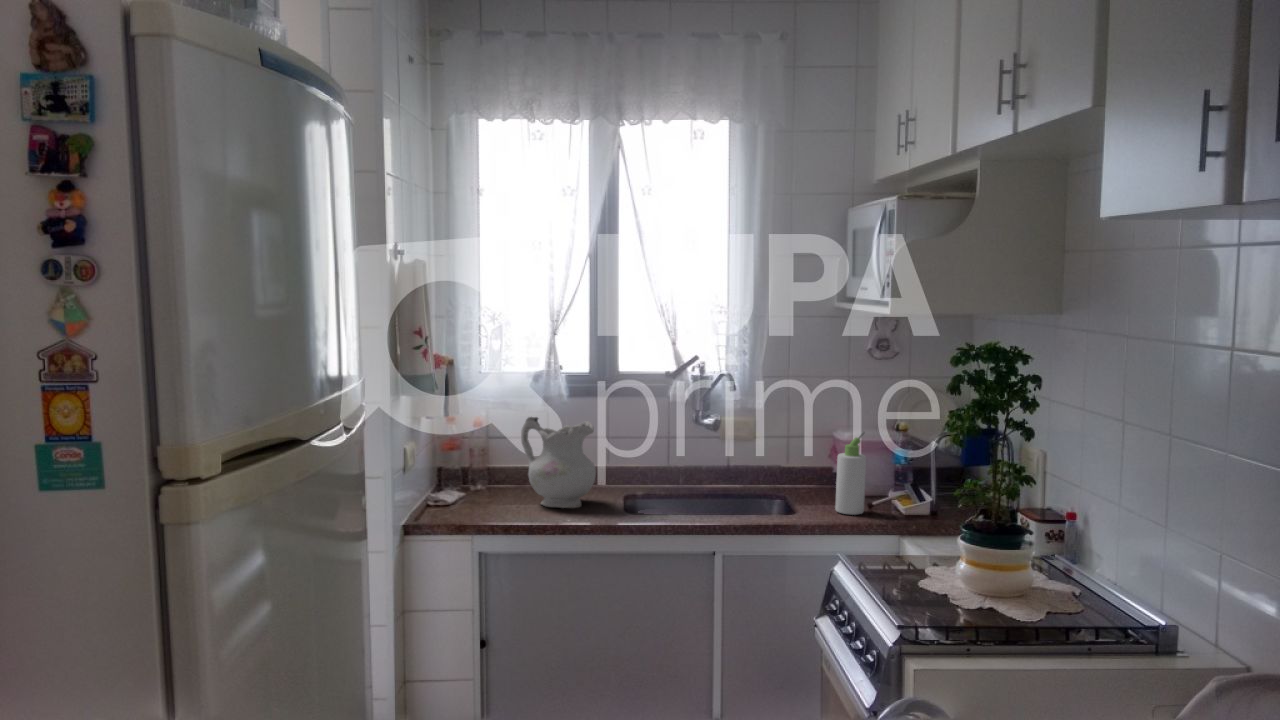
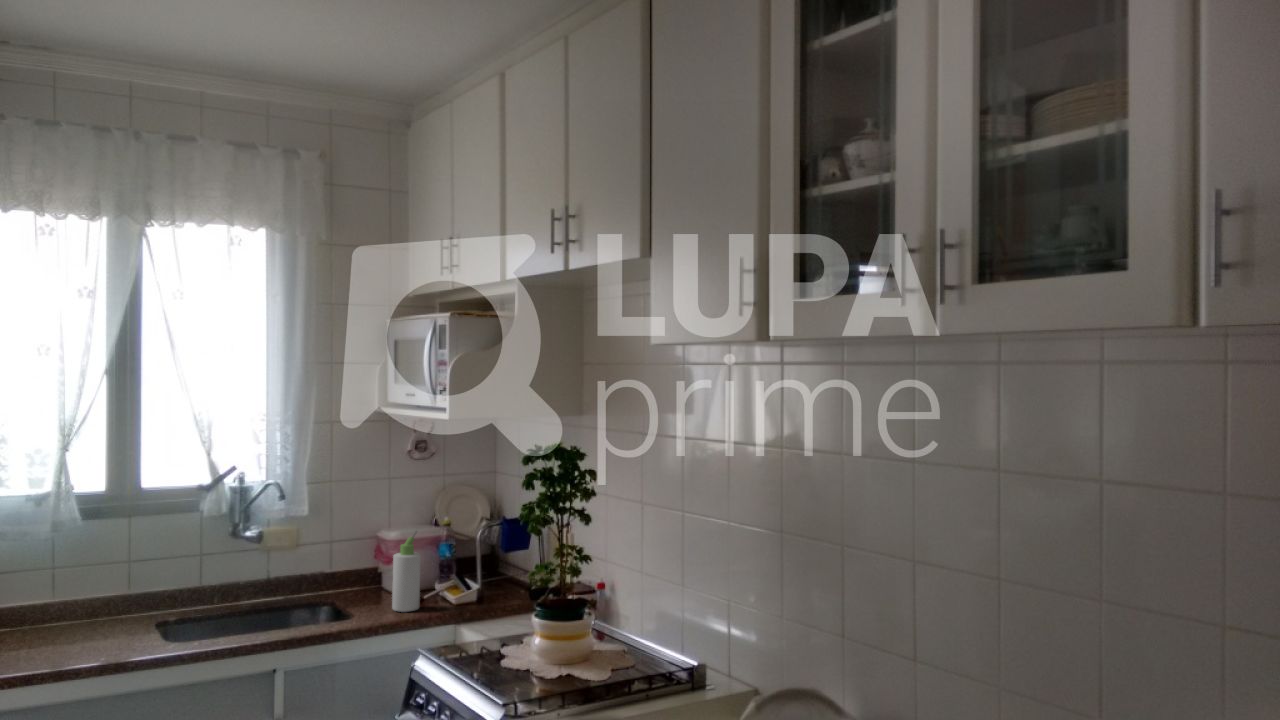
ceramic pitcher: present [521,417,596,508] -> none [31,546,128,649]

